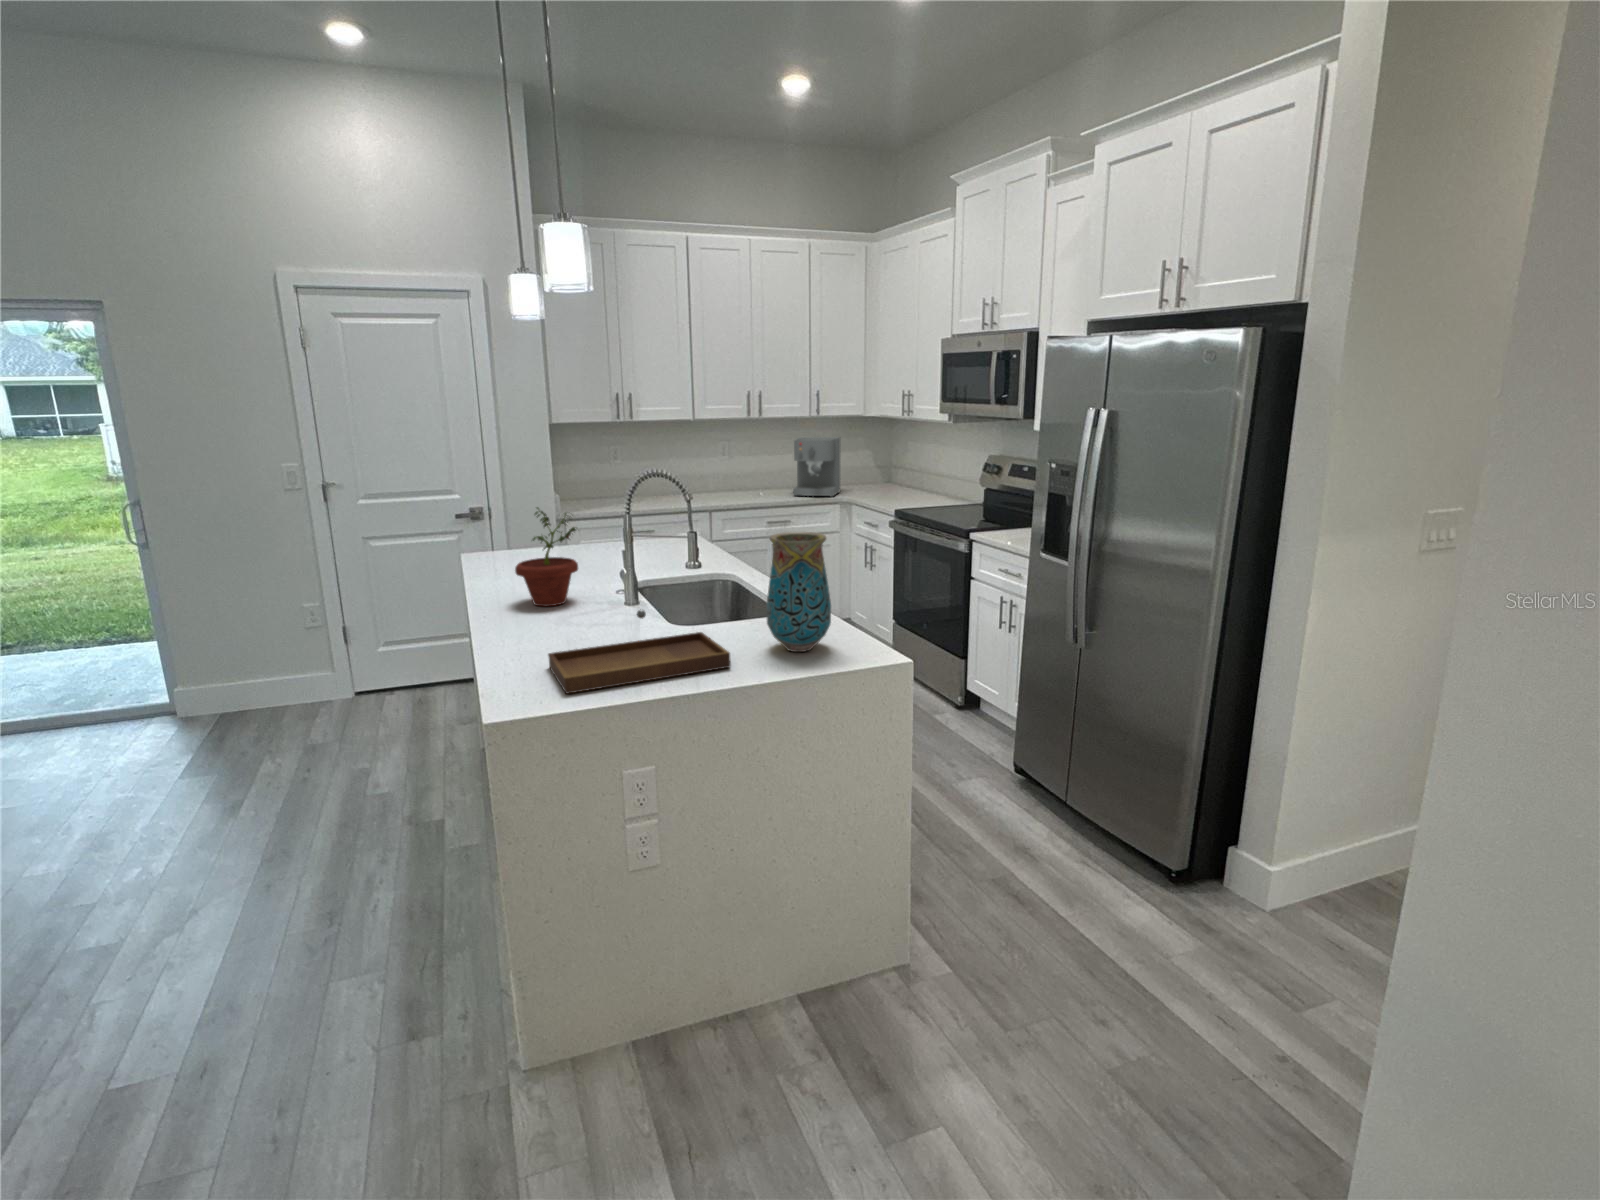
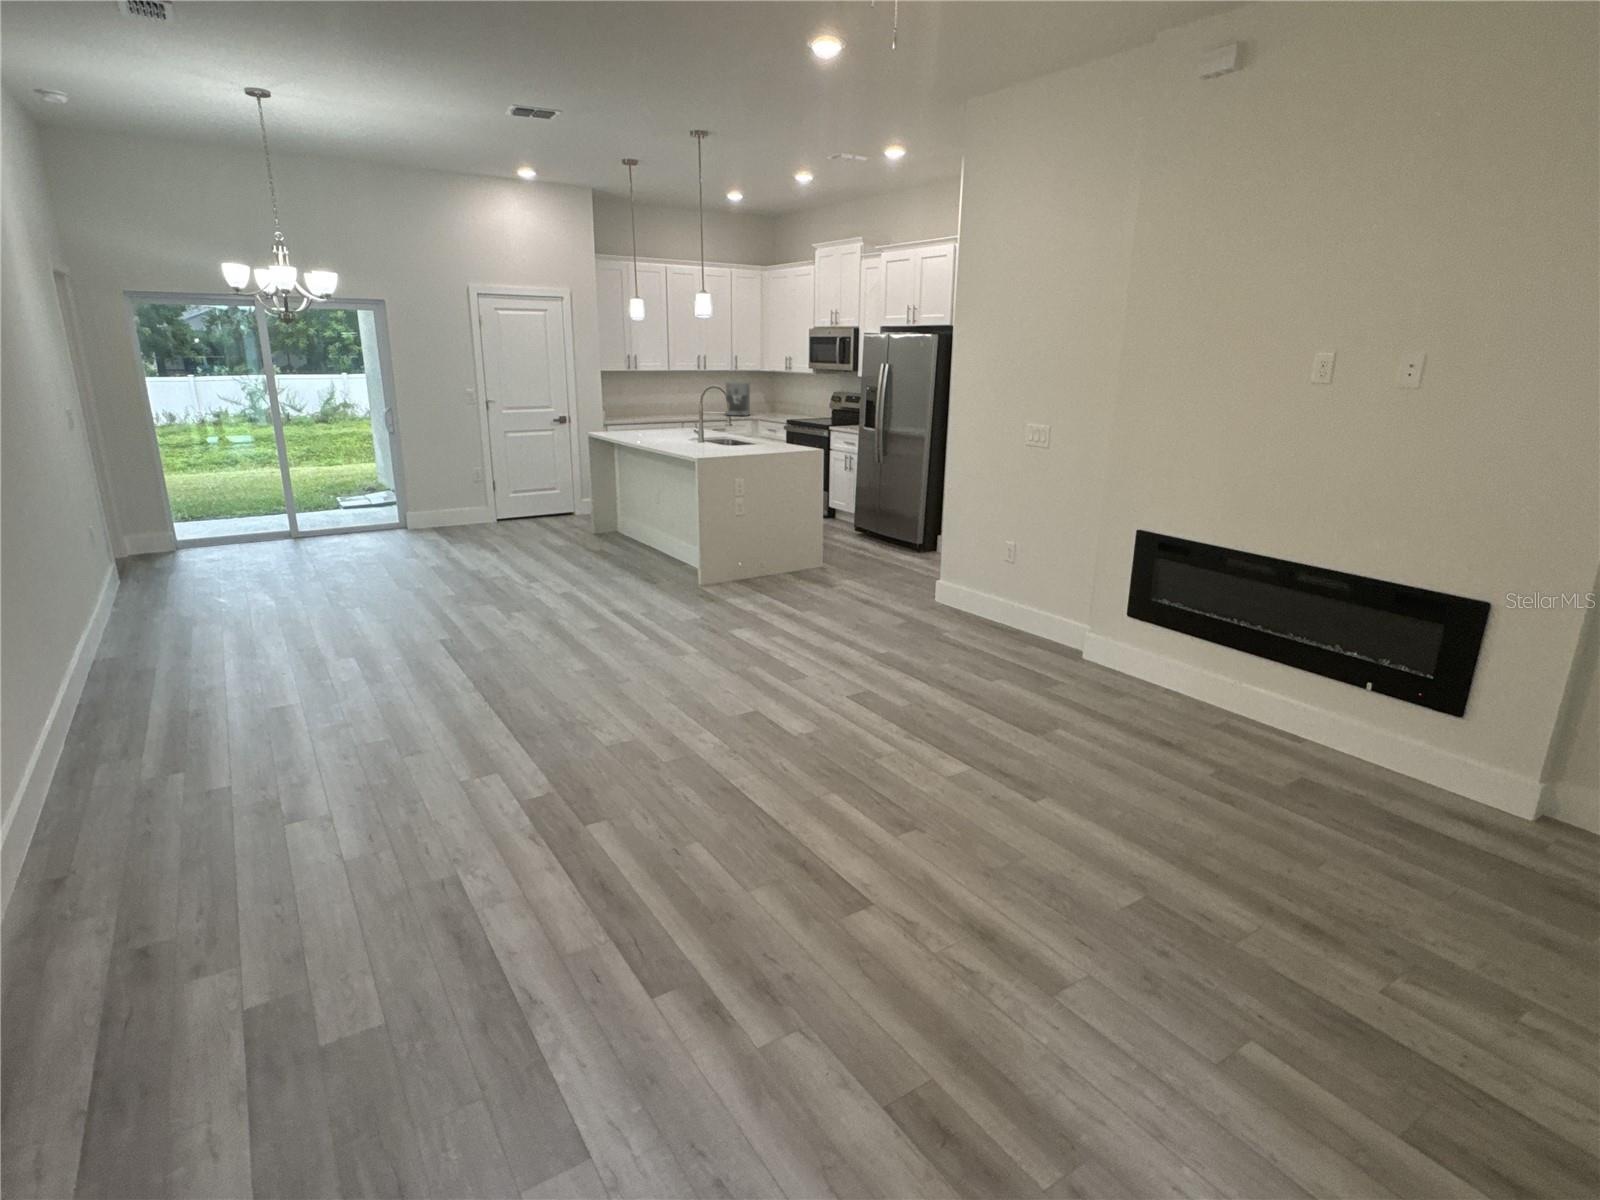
potted plant: present [515,507,578,606] -> none [658,401,685,442]
vase: present [766,532,831,652] -> none [772,406,796,449]
tray: present [548,609,731,694] -> none [702,431,765,455]

